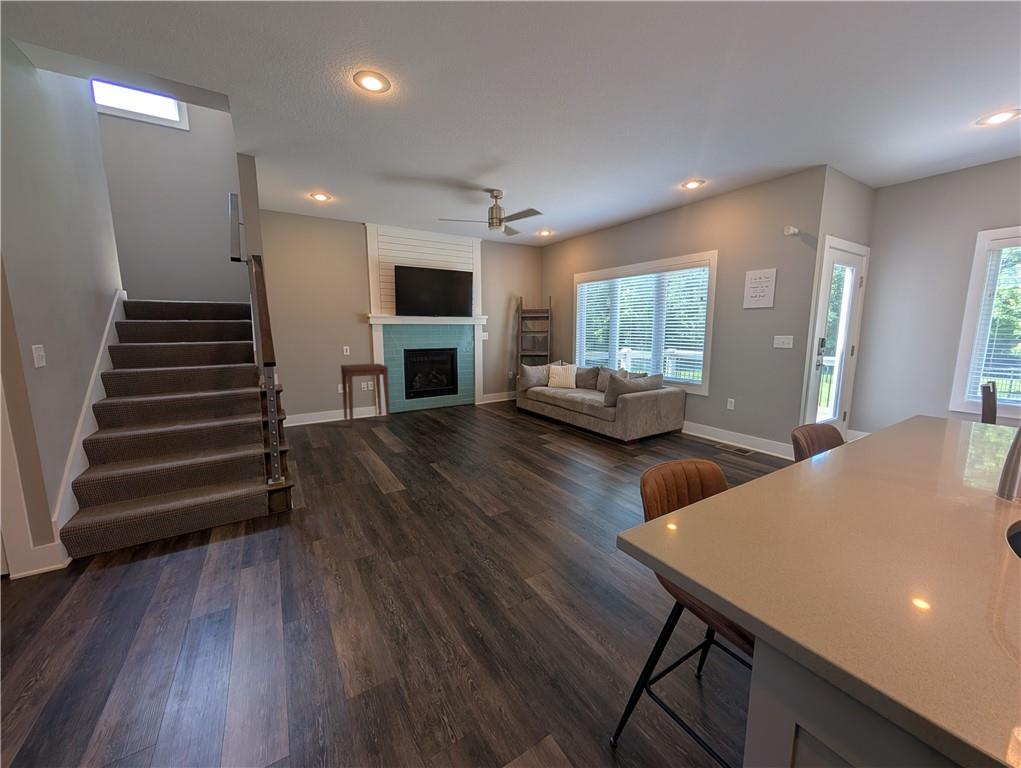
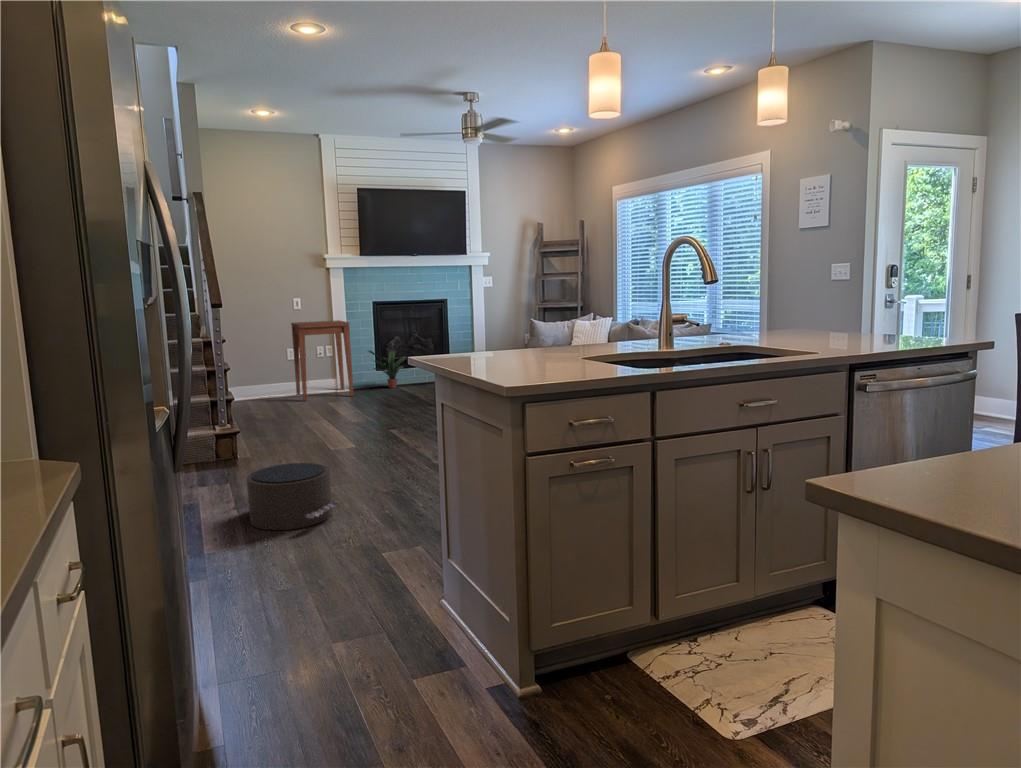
potted plant: none [400,386,432,414] -> present [369,351,407,388]
pouf: none [274,554,412,670] -> present [231,463,339,530]

